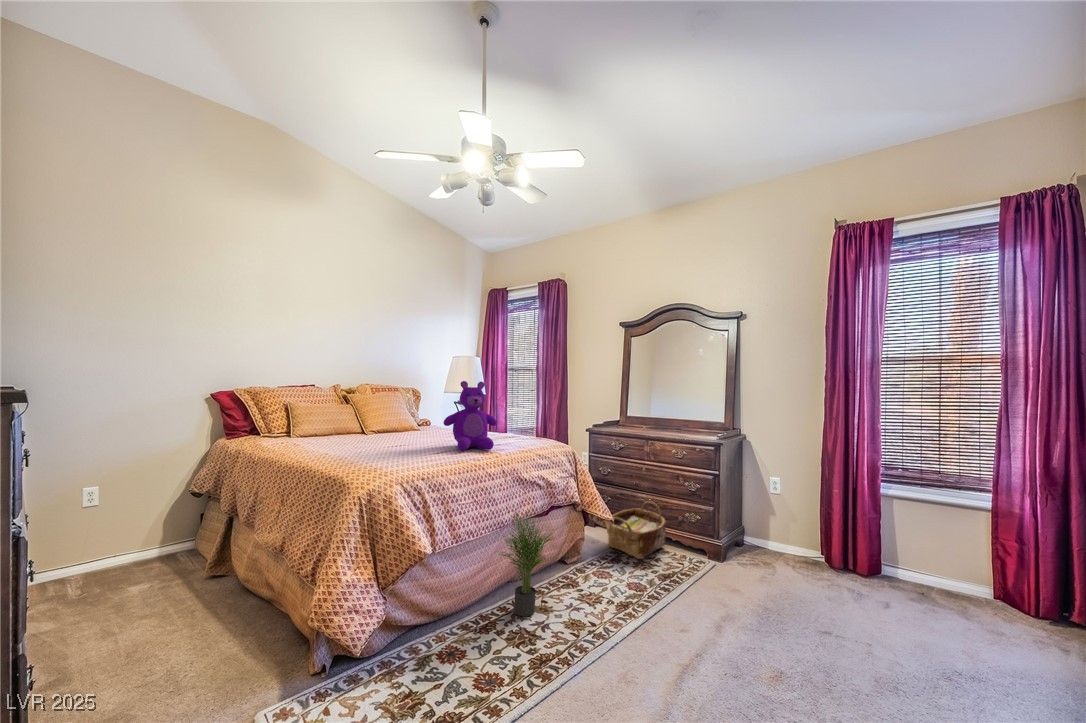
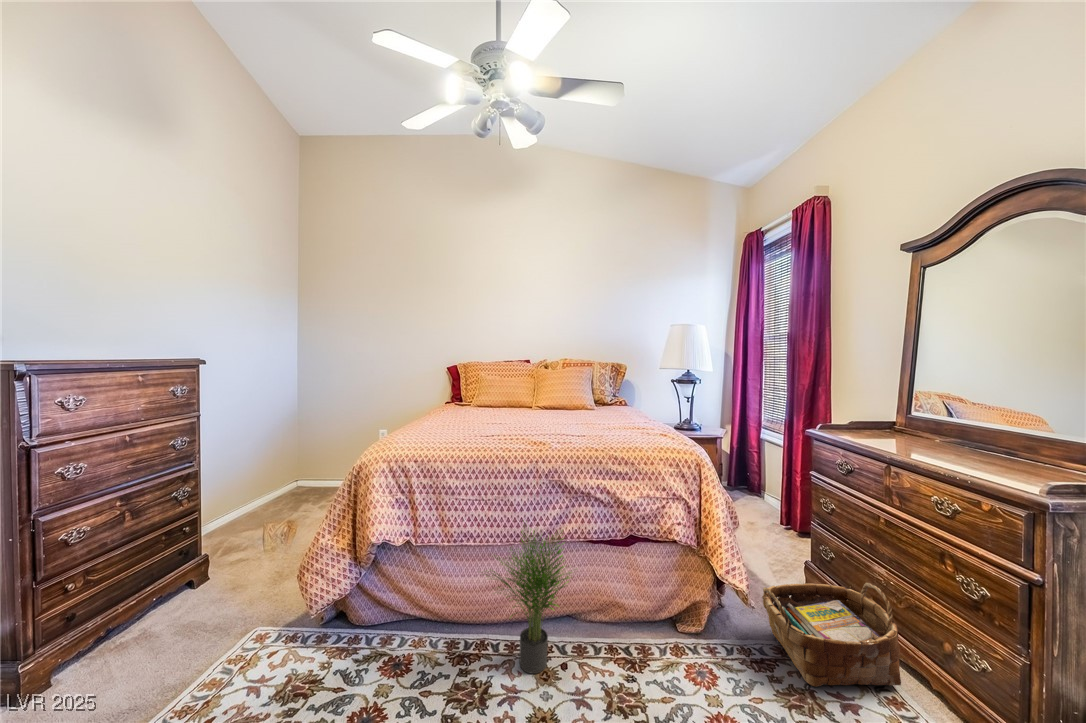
teddy bear: present [443,381,497,450] -> none [495,360,559,443]

